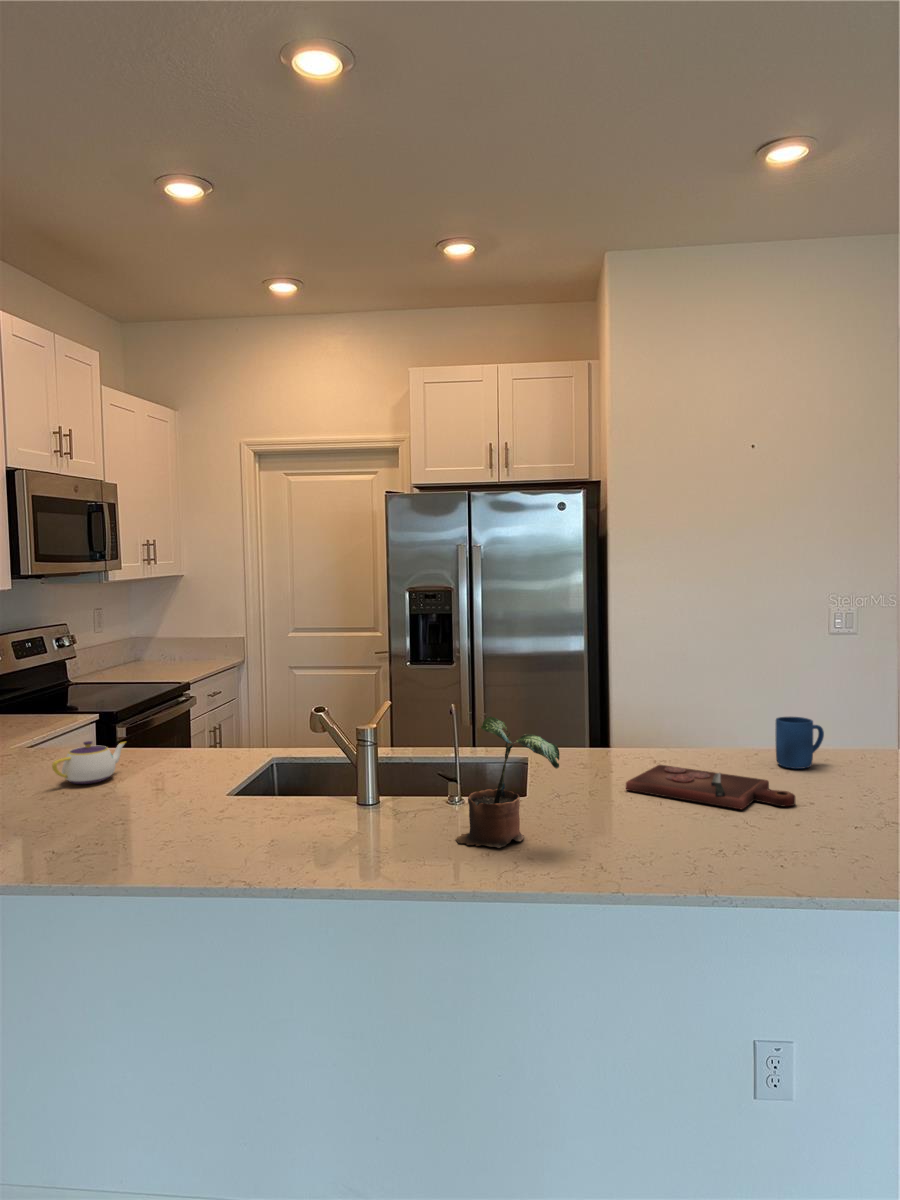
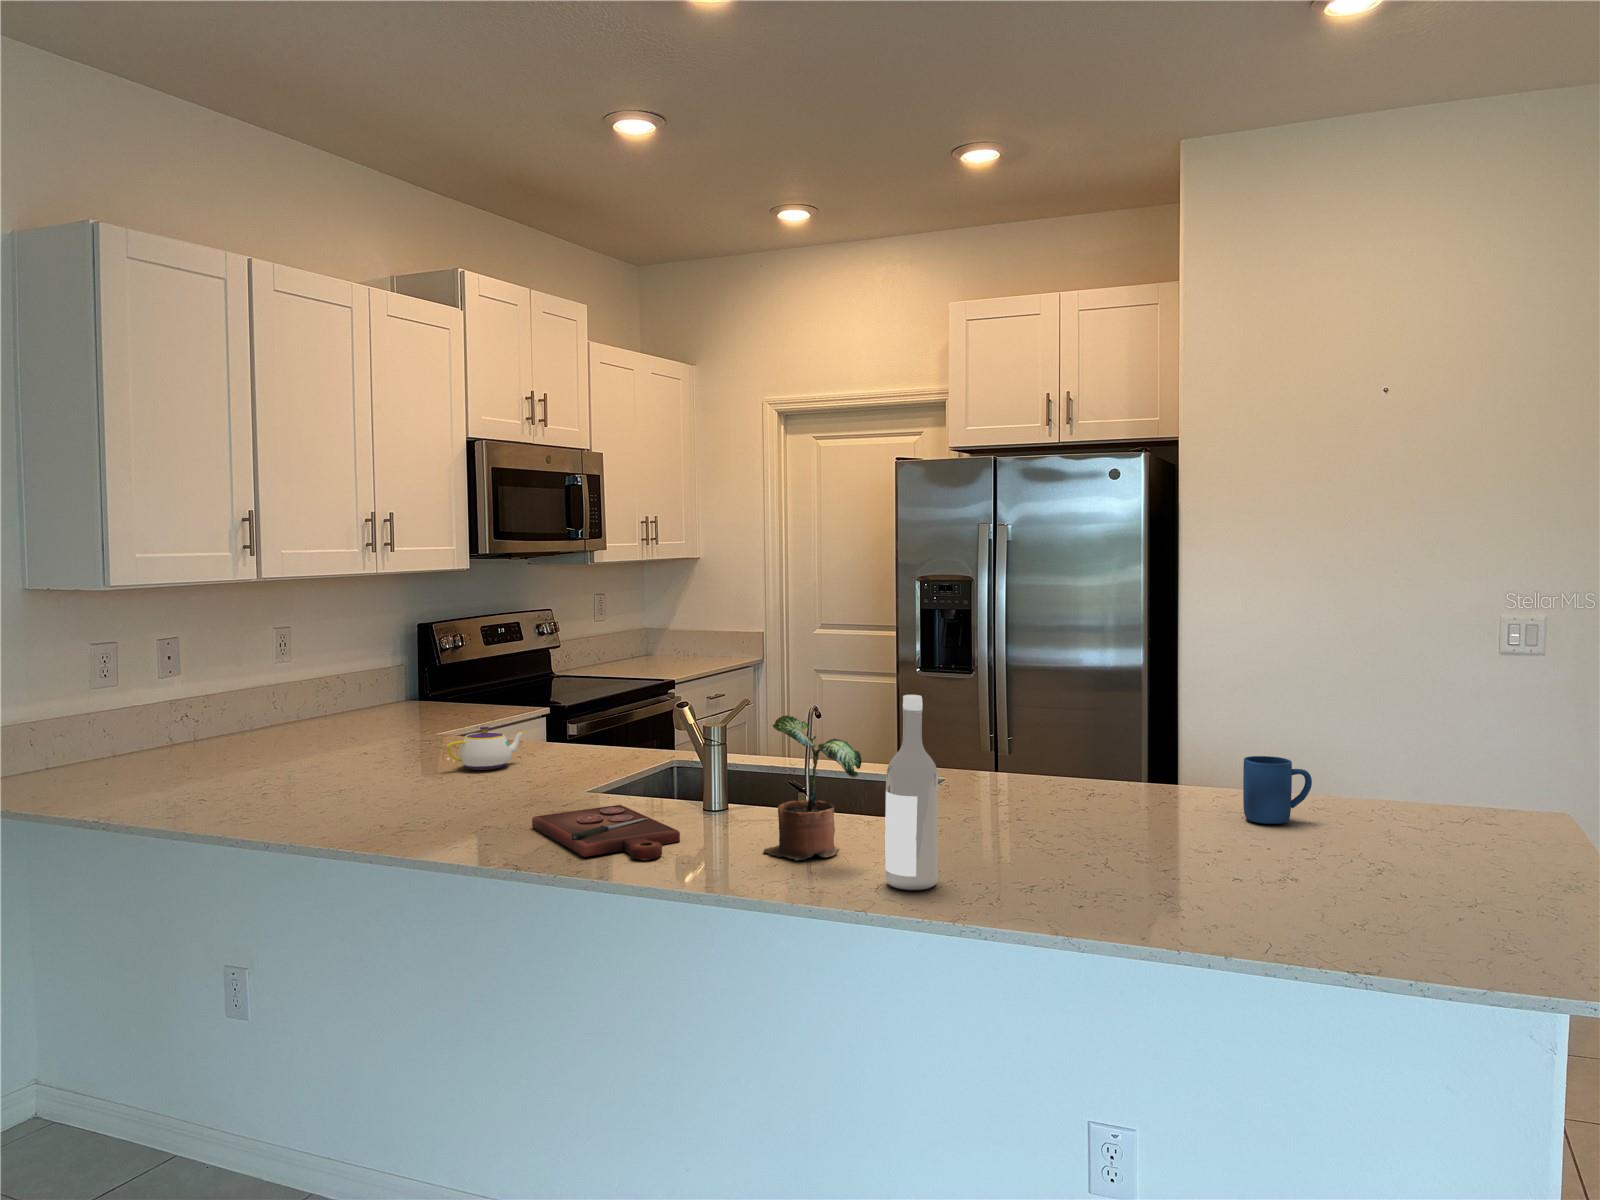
wine bottle: none [599,691,646,866] -> present [885,695,938,890]
cutting board: present [626,765,795,809] -> present [532,805,680,859]

